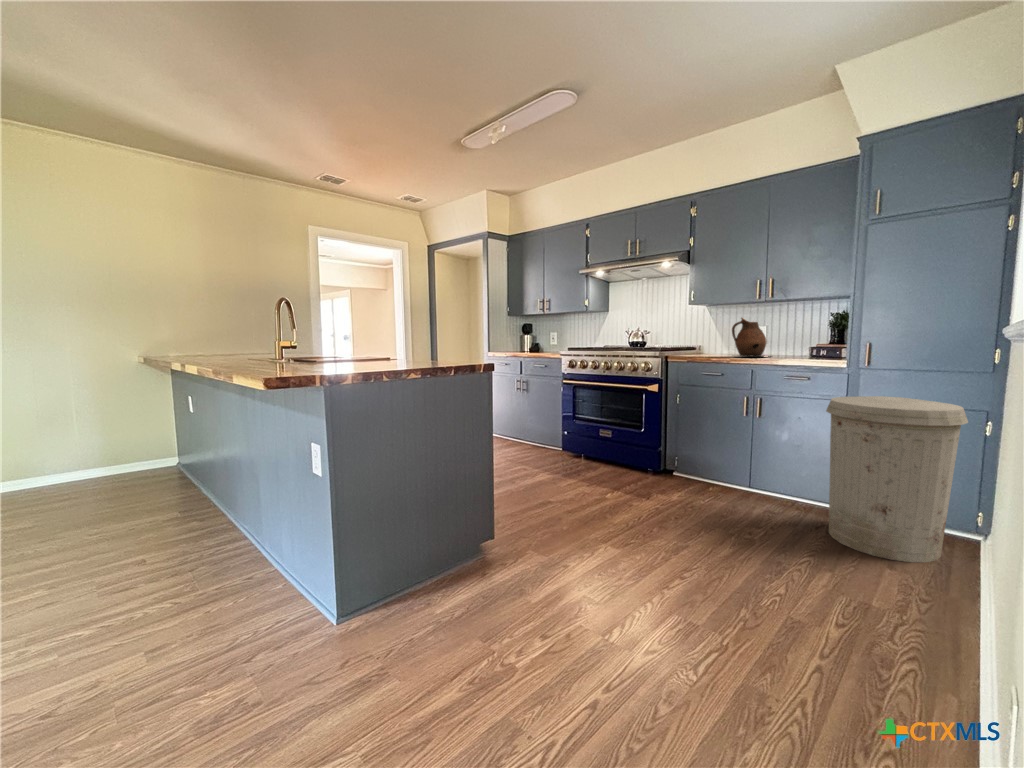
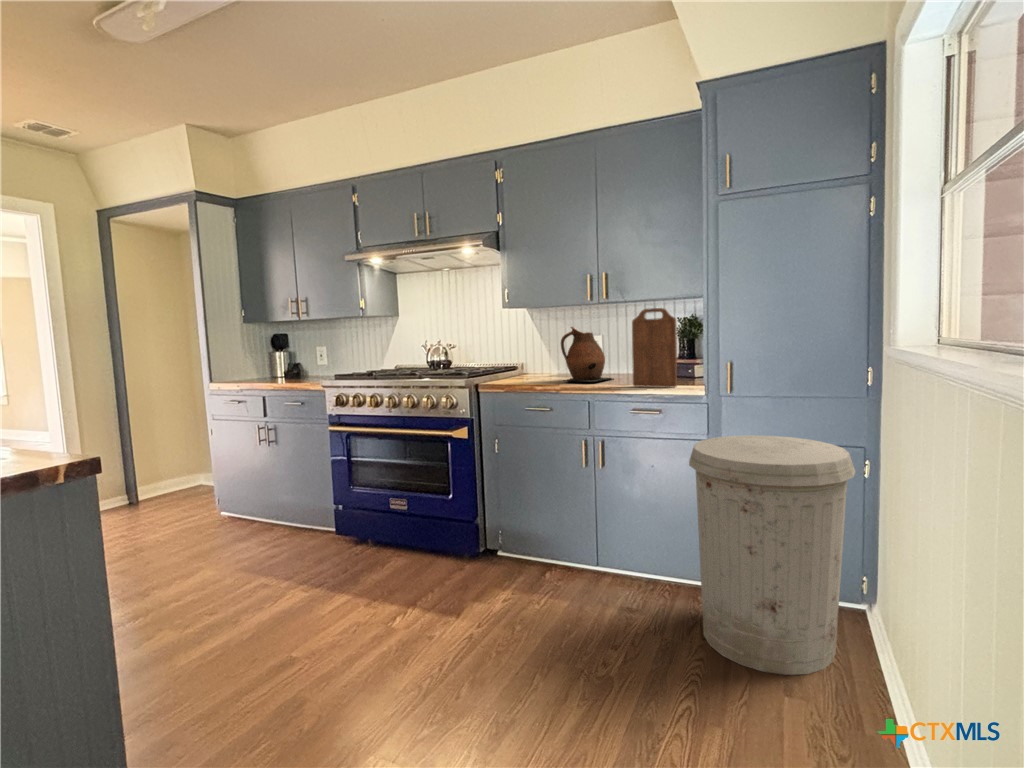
cutting board: none [787,303,827,361] -> present [632,308,677,387]

